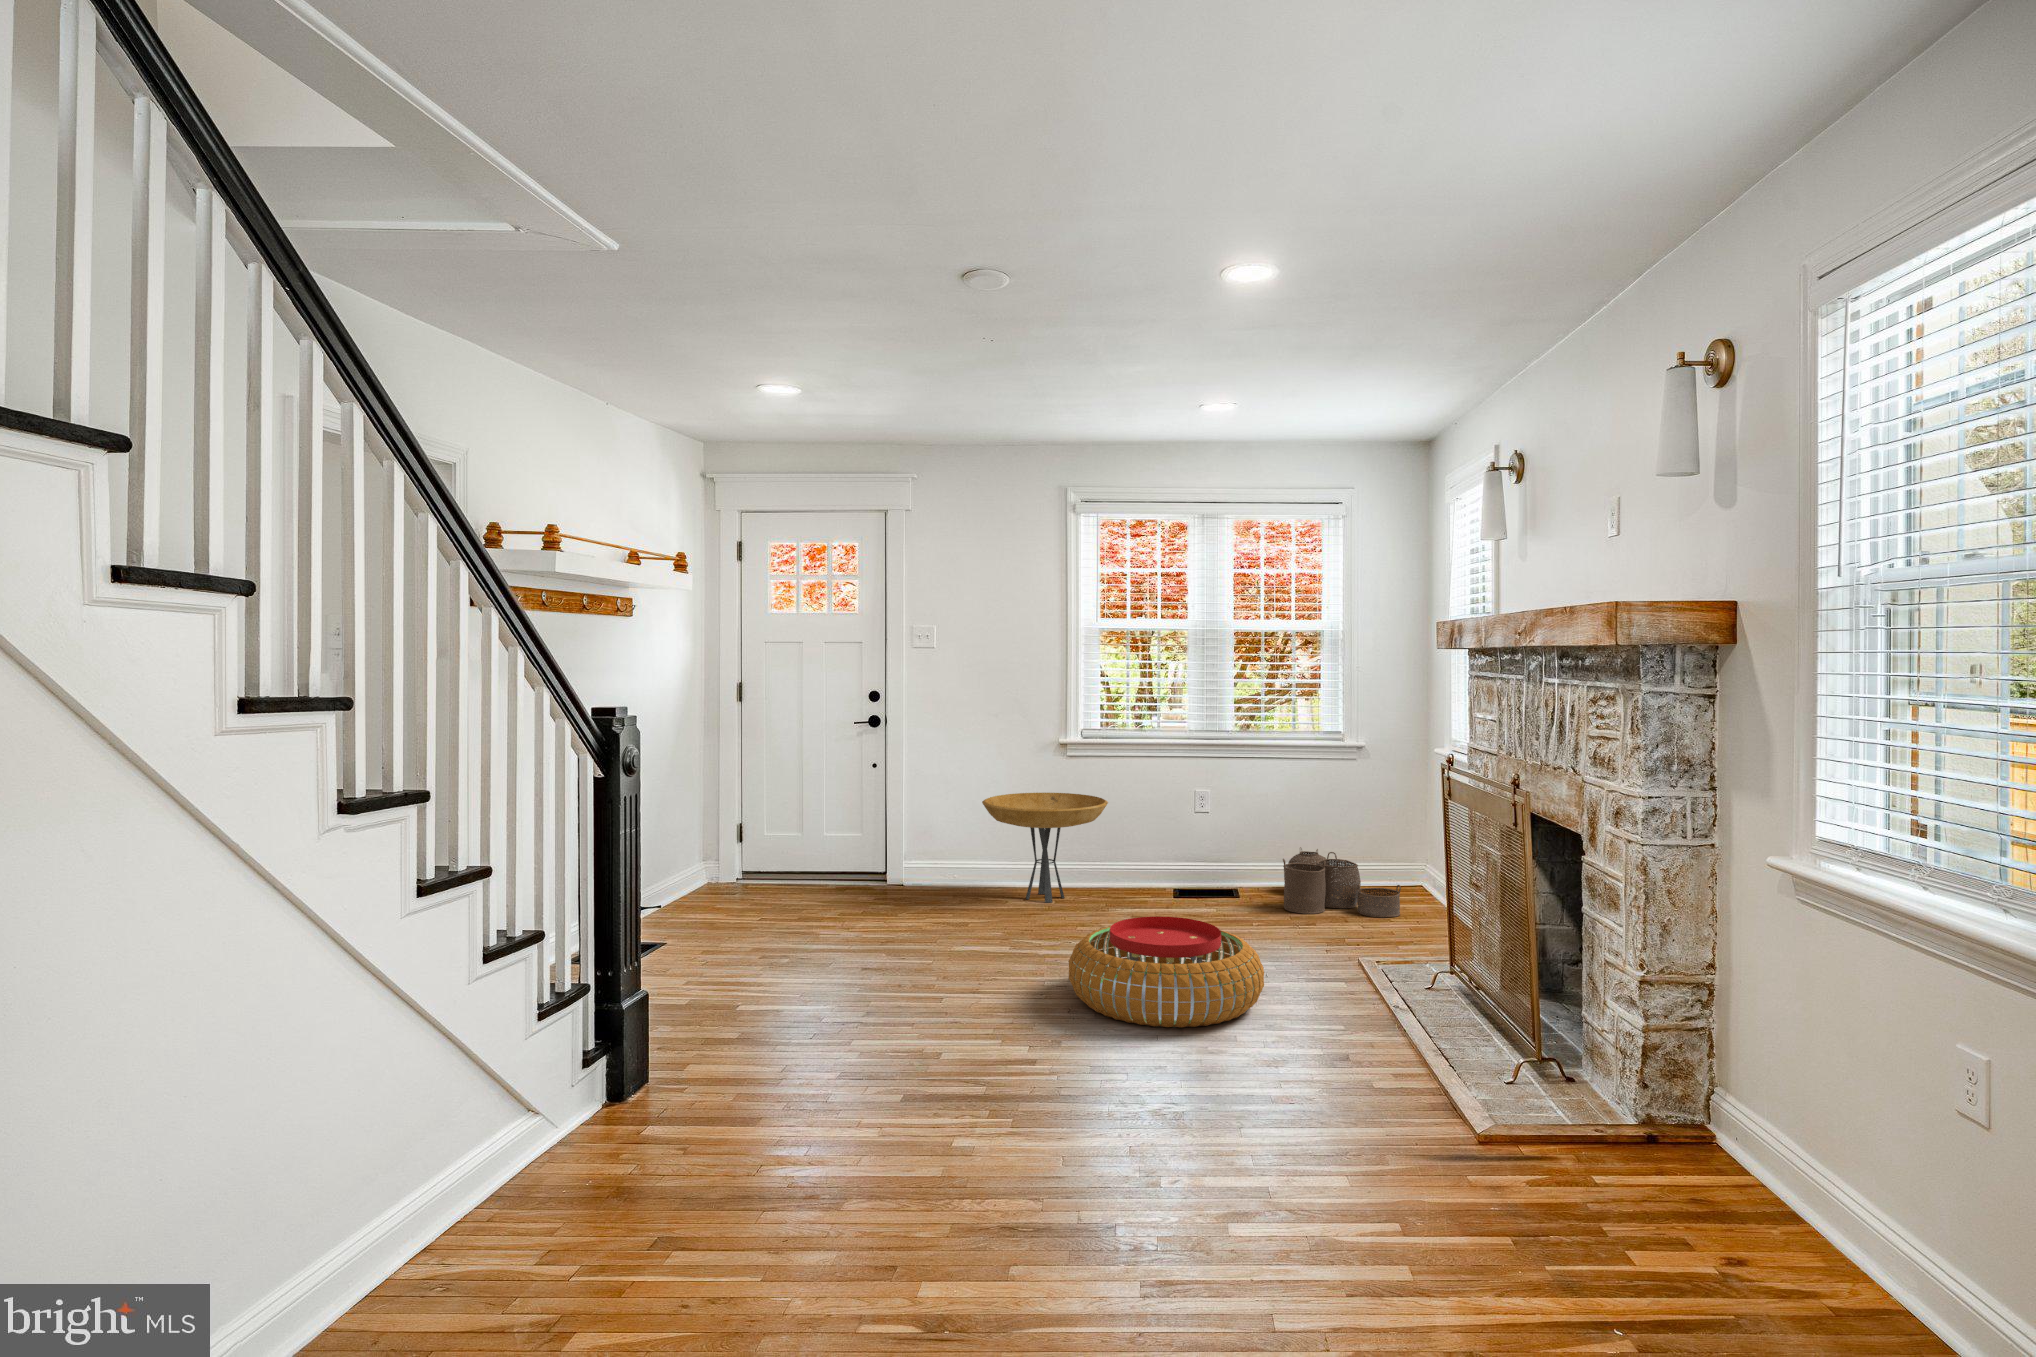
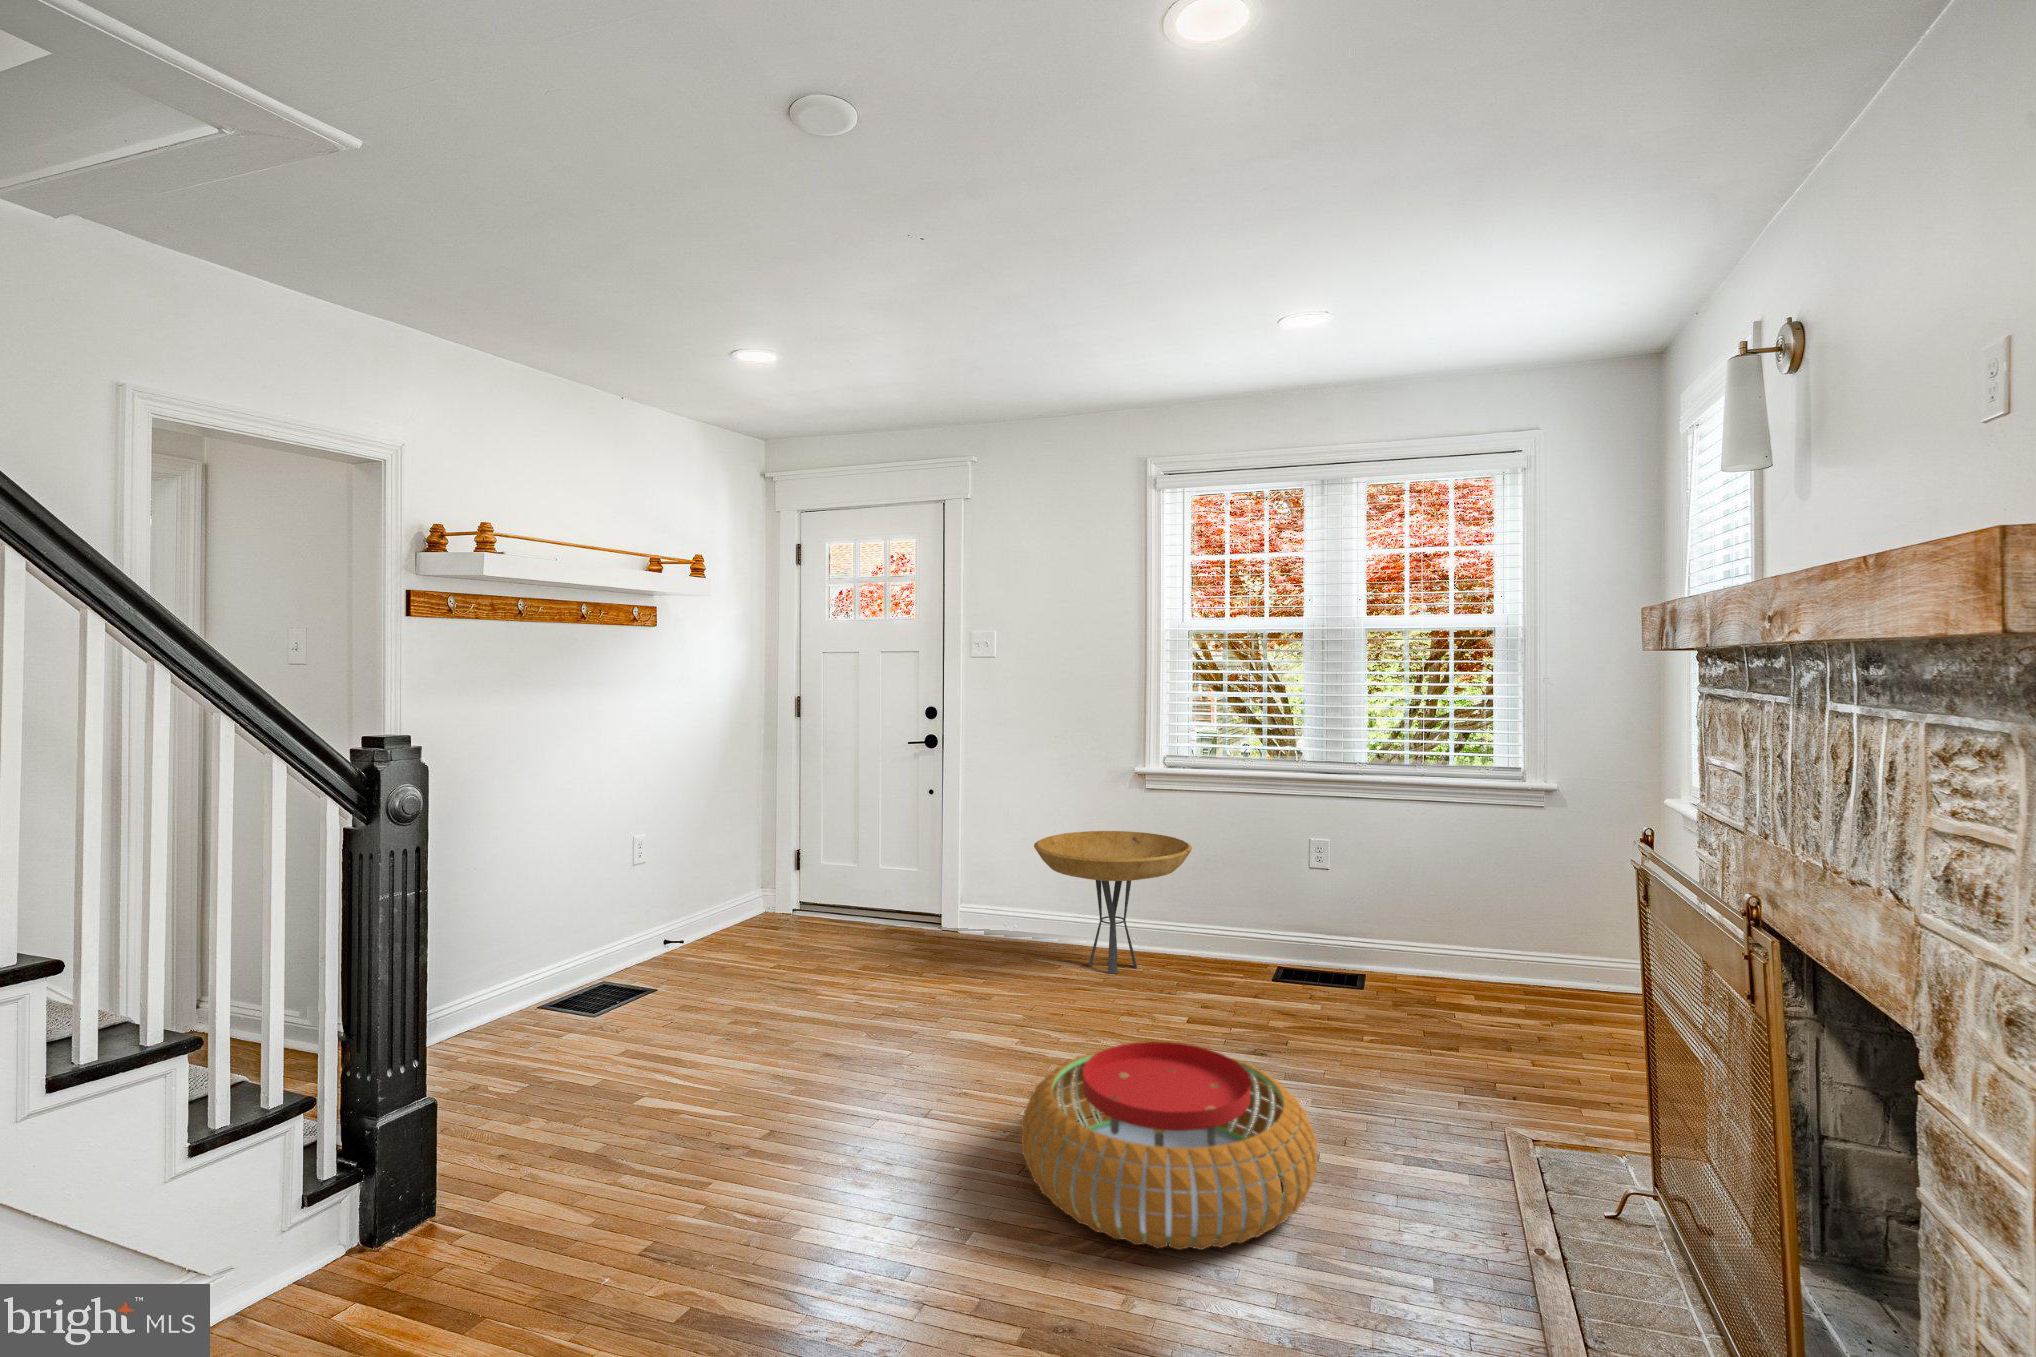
woven basket: present [1283,847,1401,917] -> none [1425,921,1606,1040]

